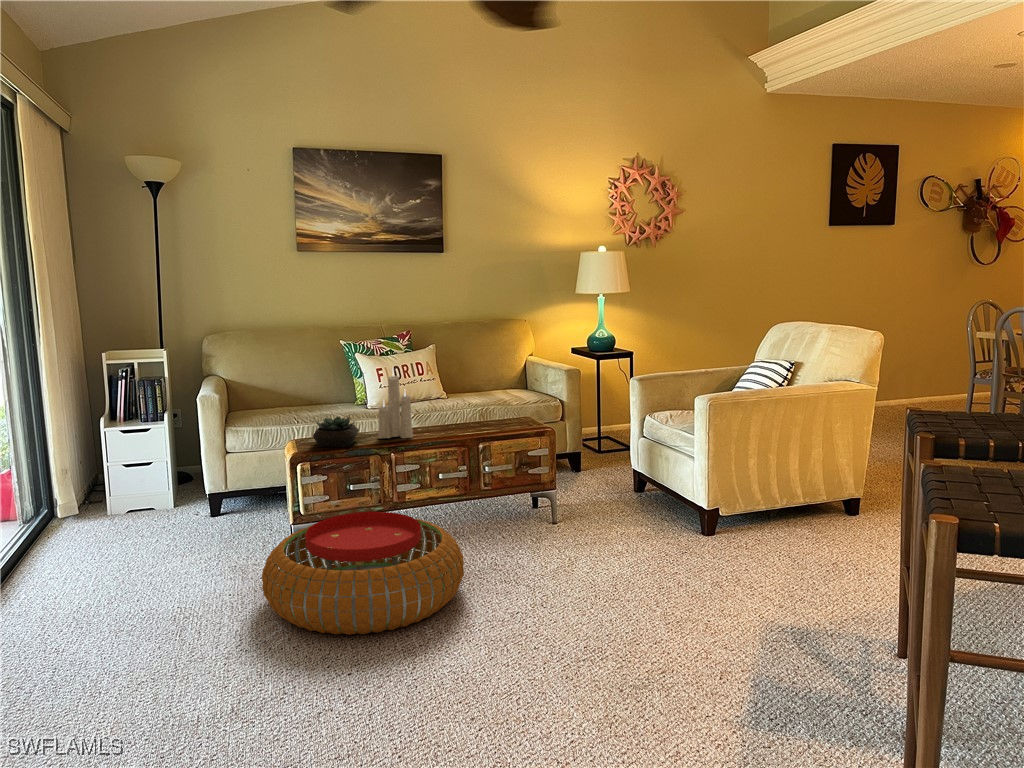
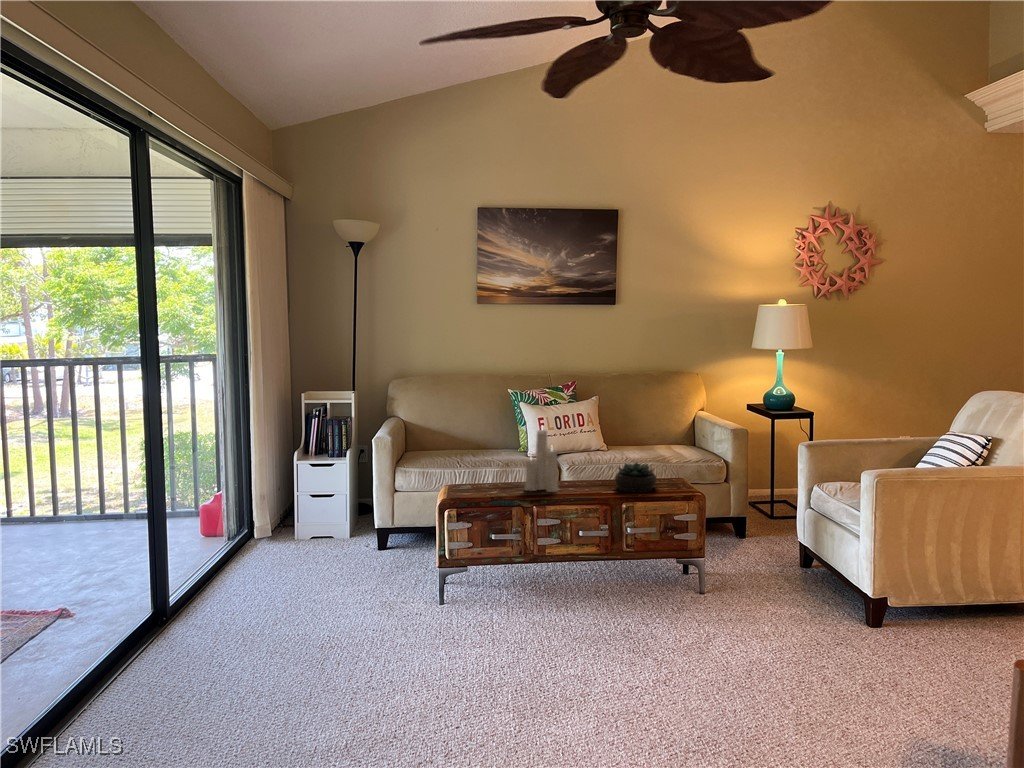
succulent plant: present [313,417,359,447] -> present [615,463,657,493]
pouf: present [262,512,464,635] -> none [392,565,587,692]

